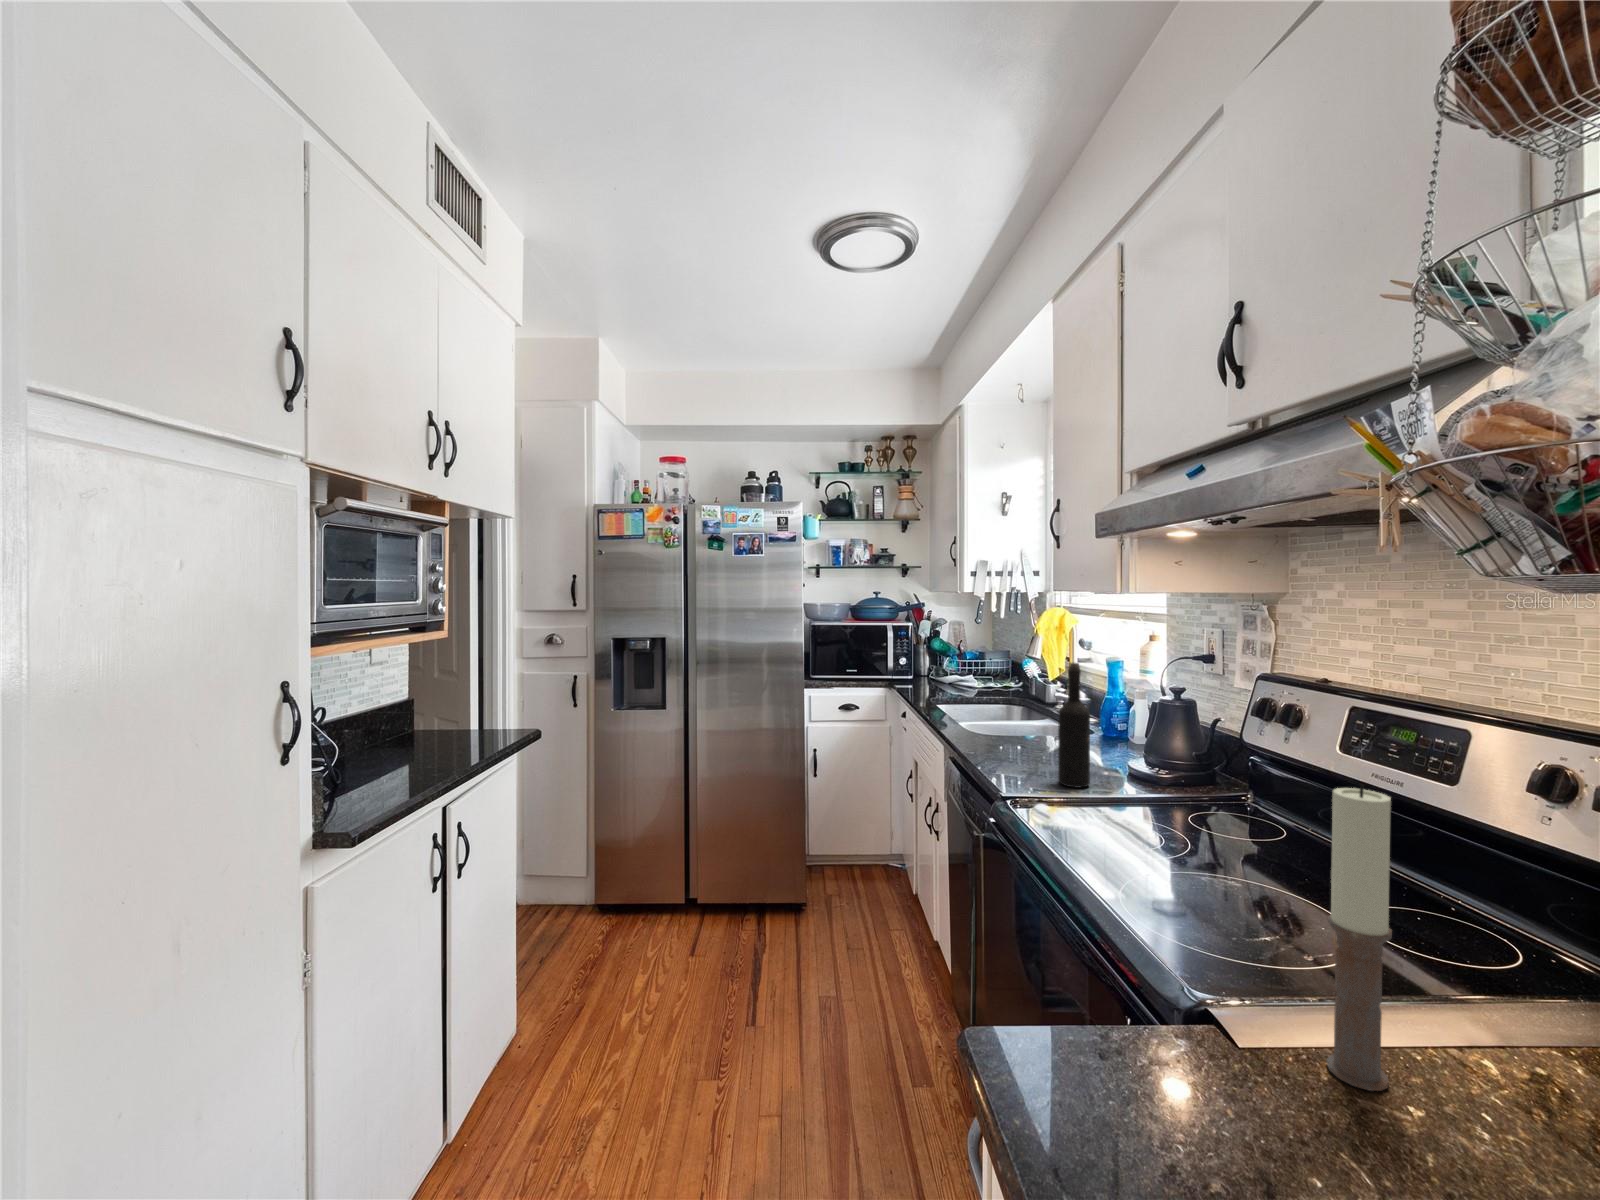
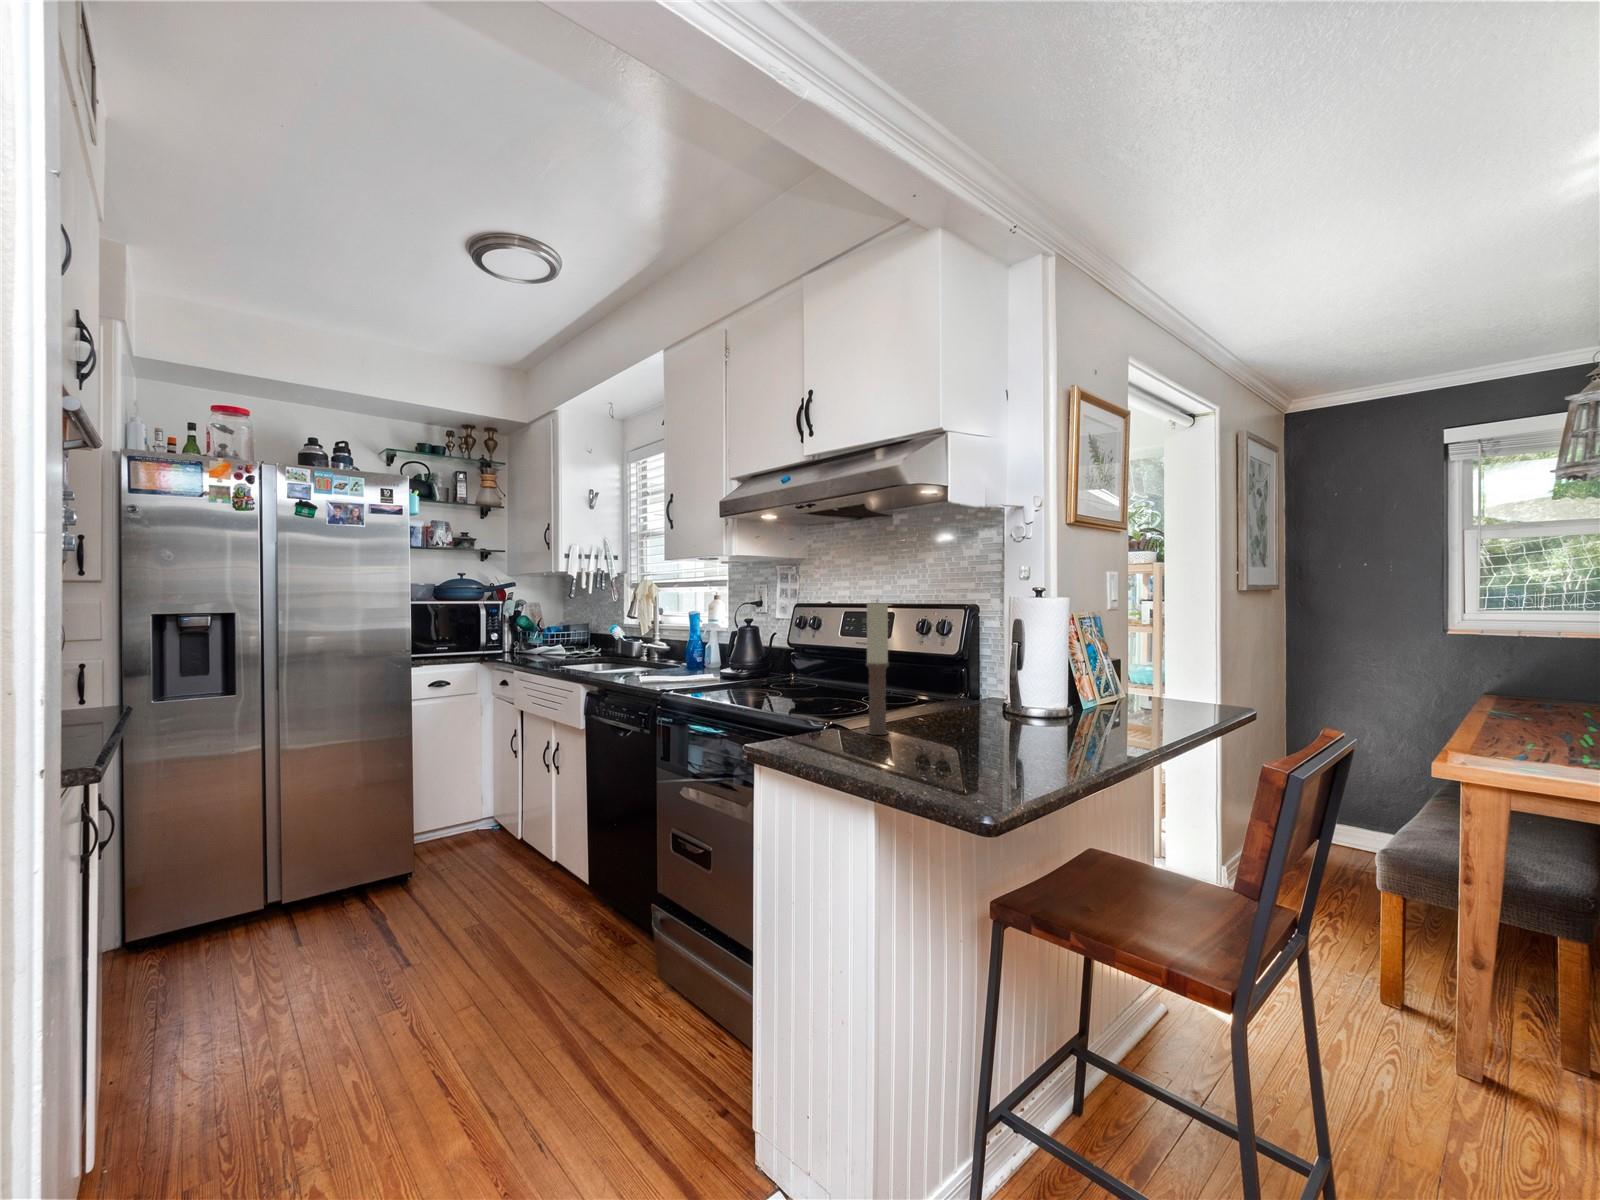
wine bottle: present [1058,663,1090,787] -> none [679,598,700,685]

